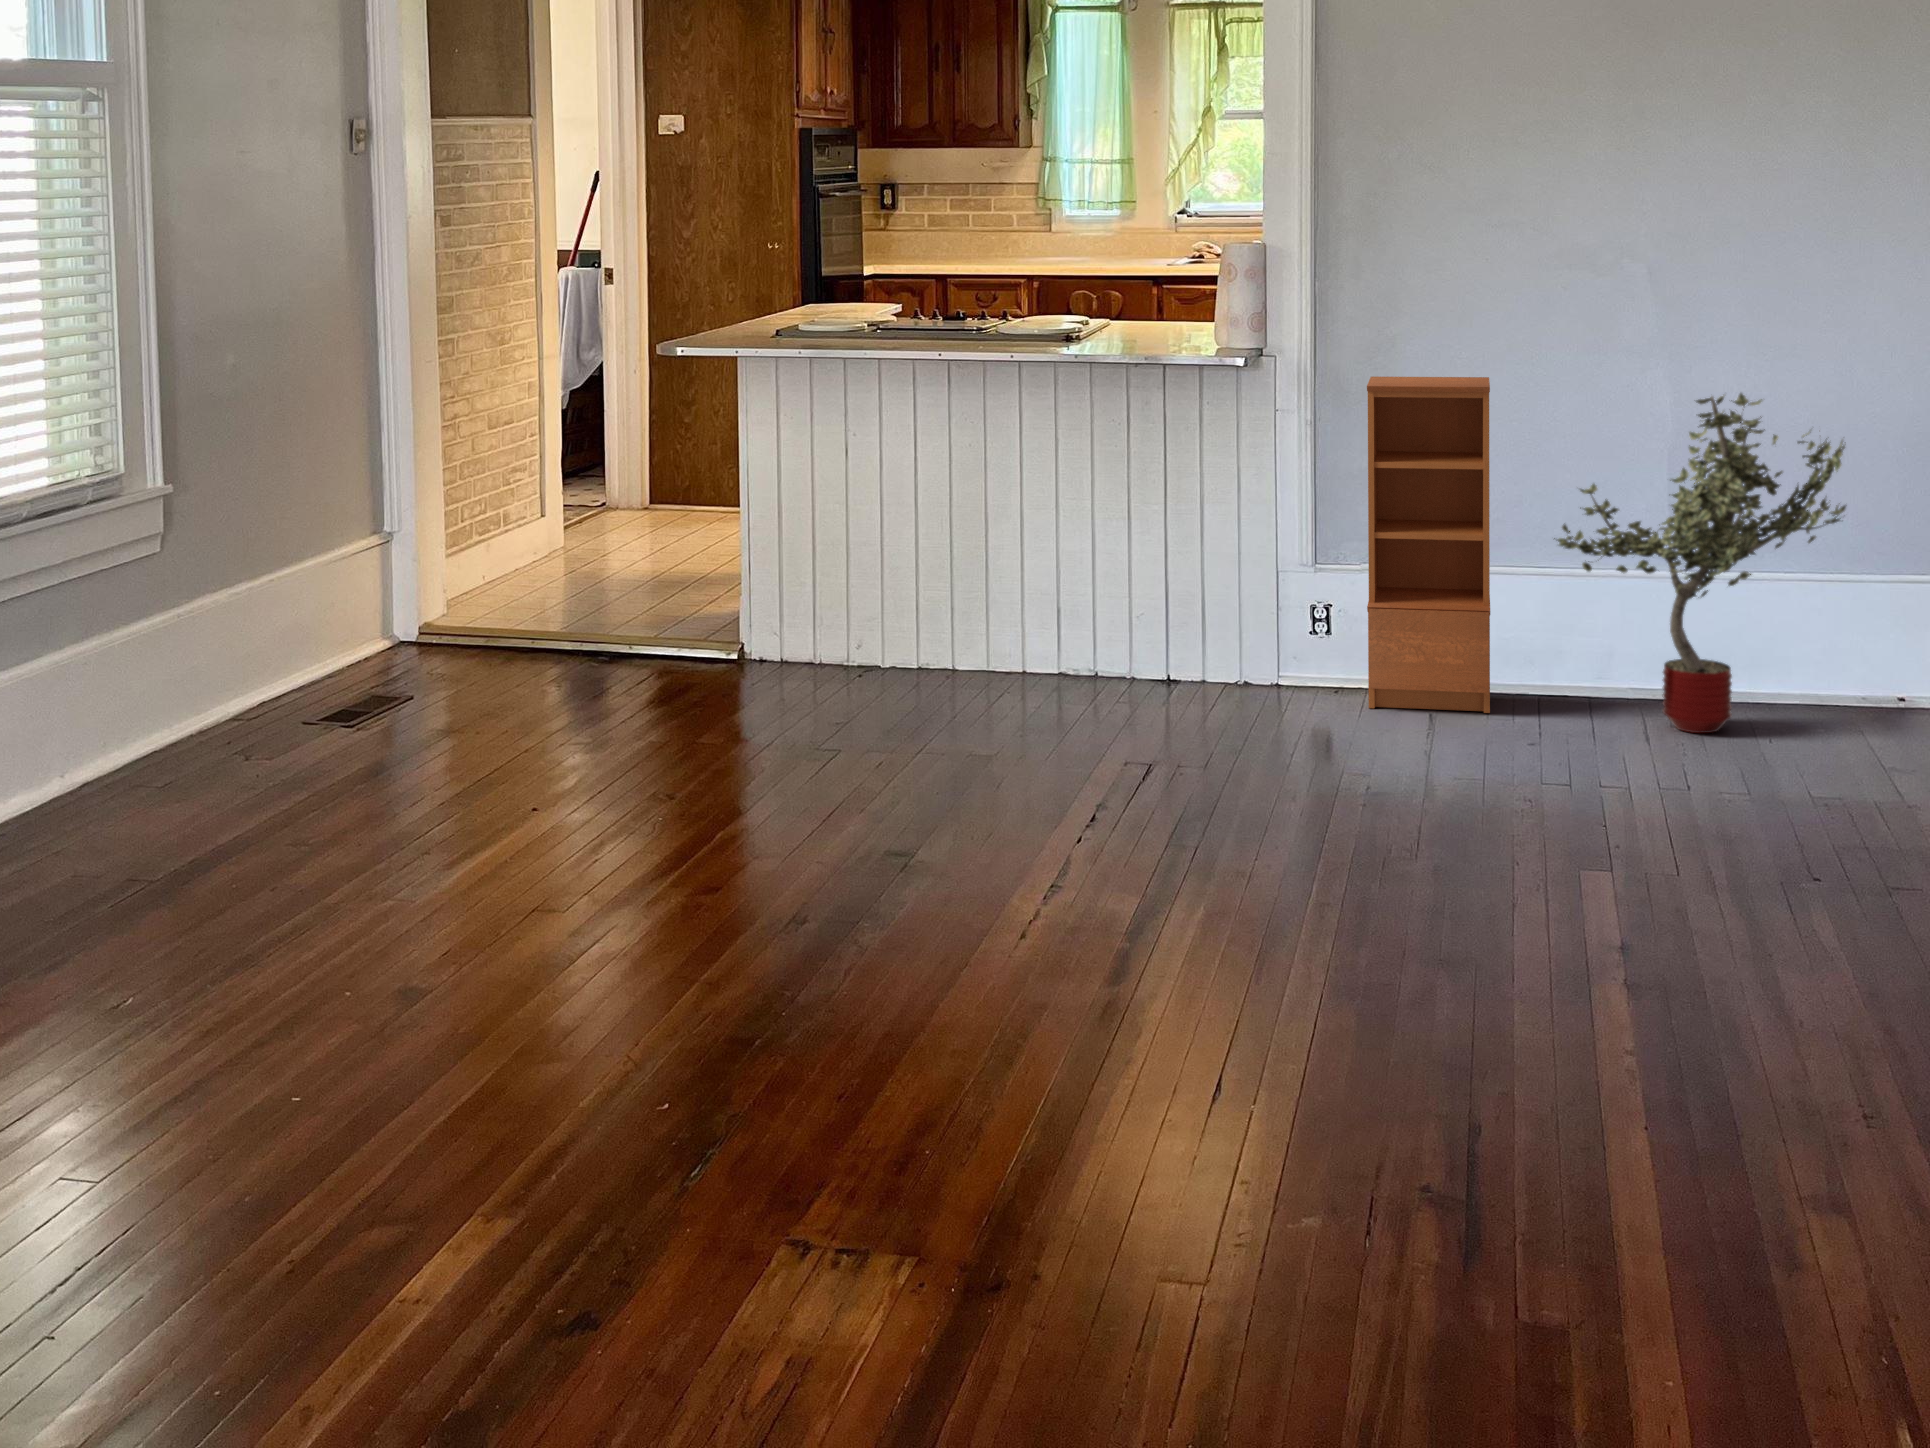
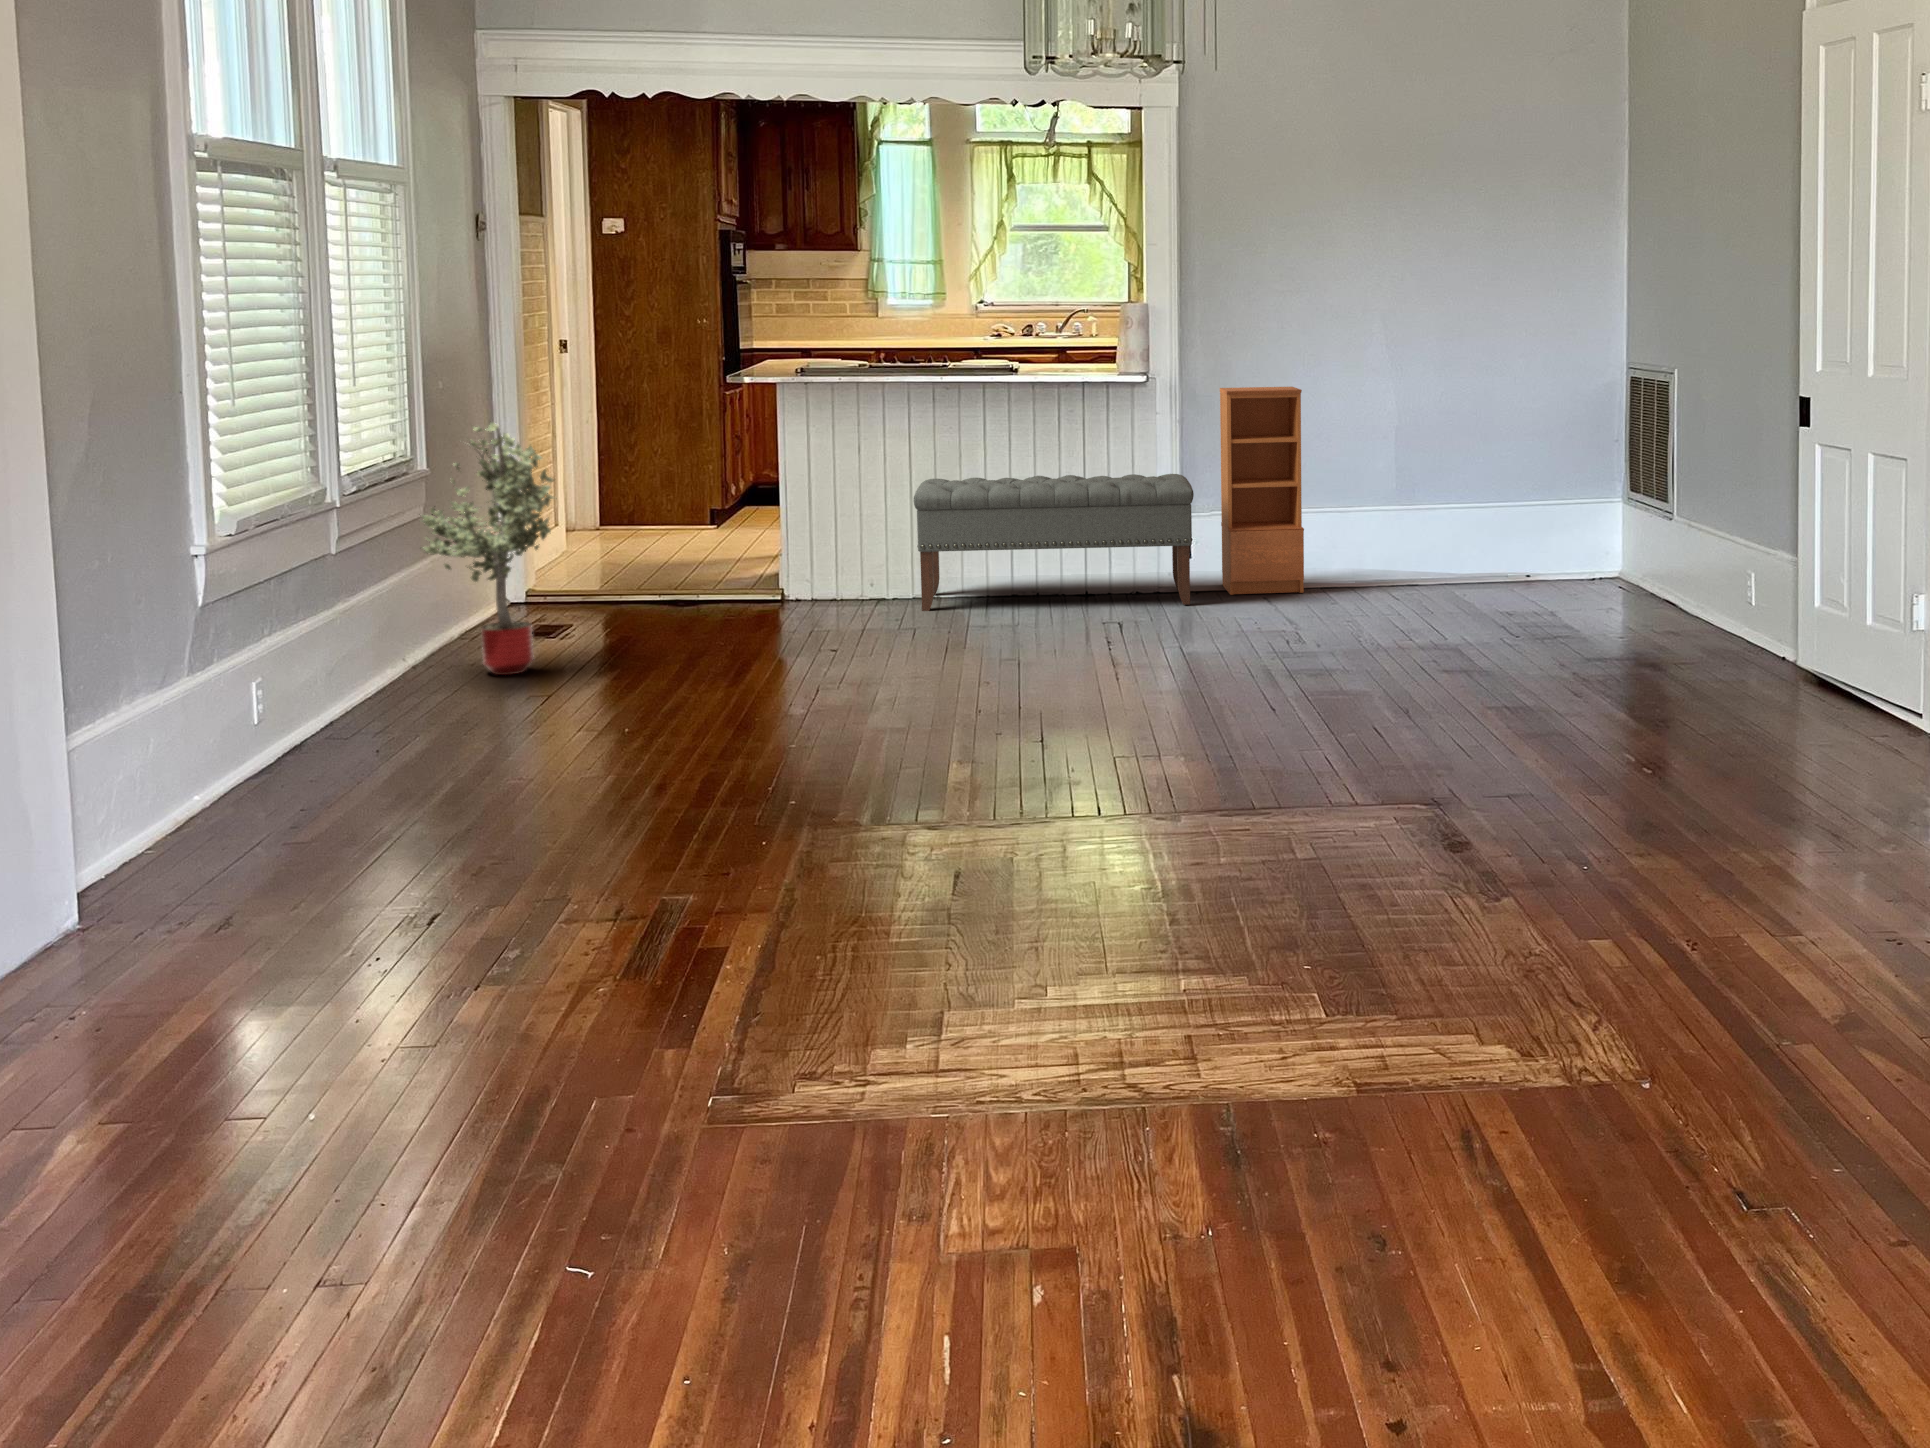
potted tree: present [1554,393,1846,733] -> present [422,422,554,675]
bench: none [874,501,1312,725] -> present [914,474,1194,611]

